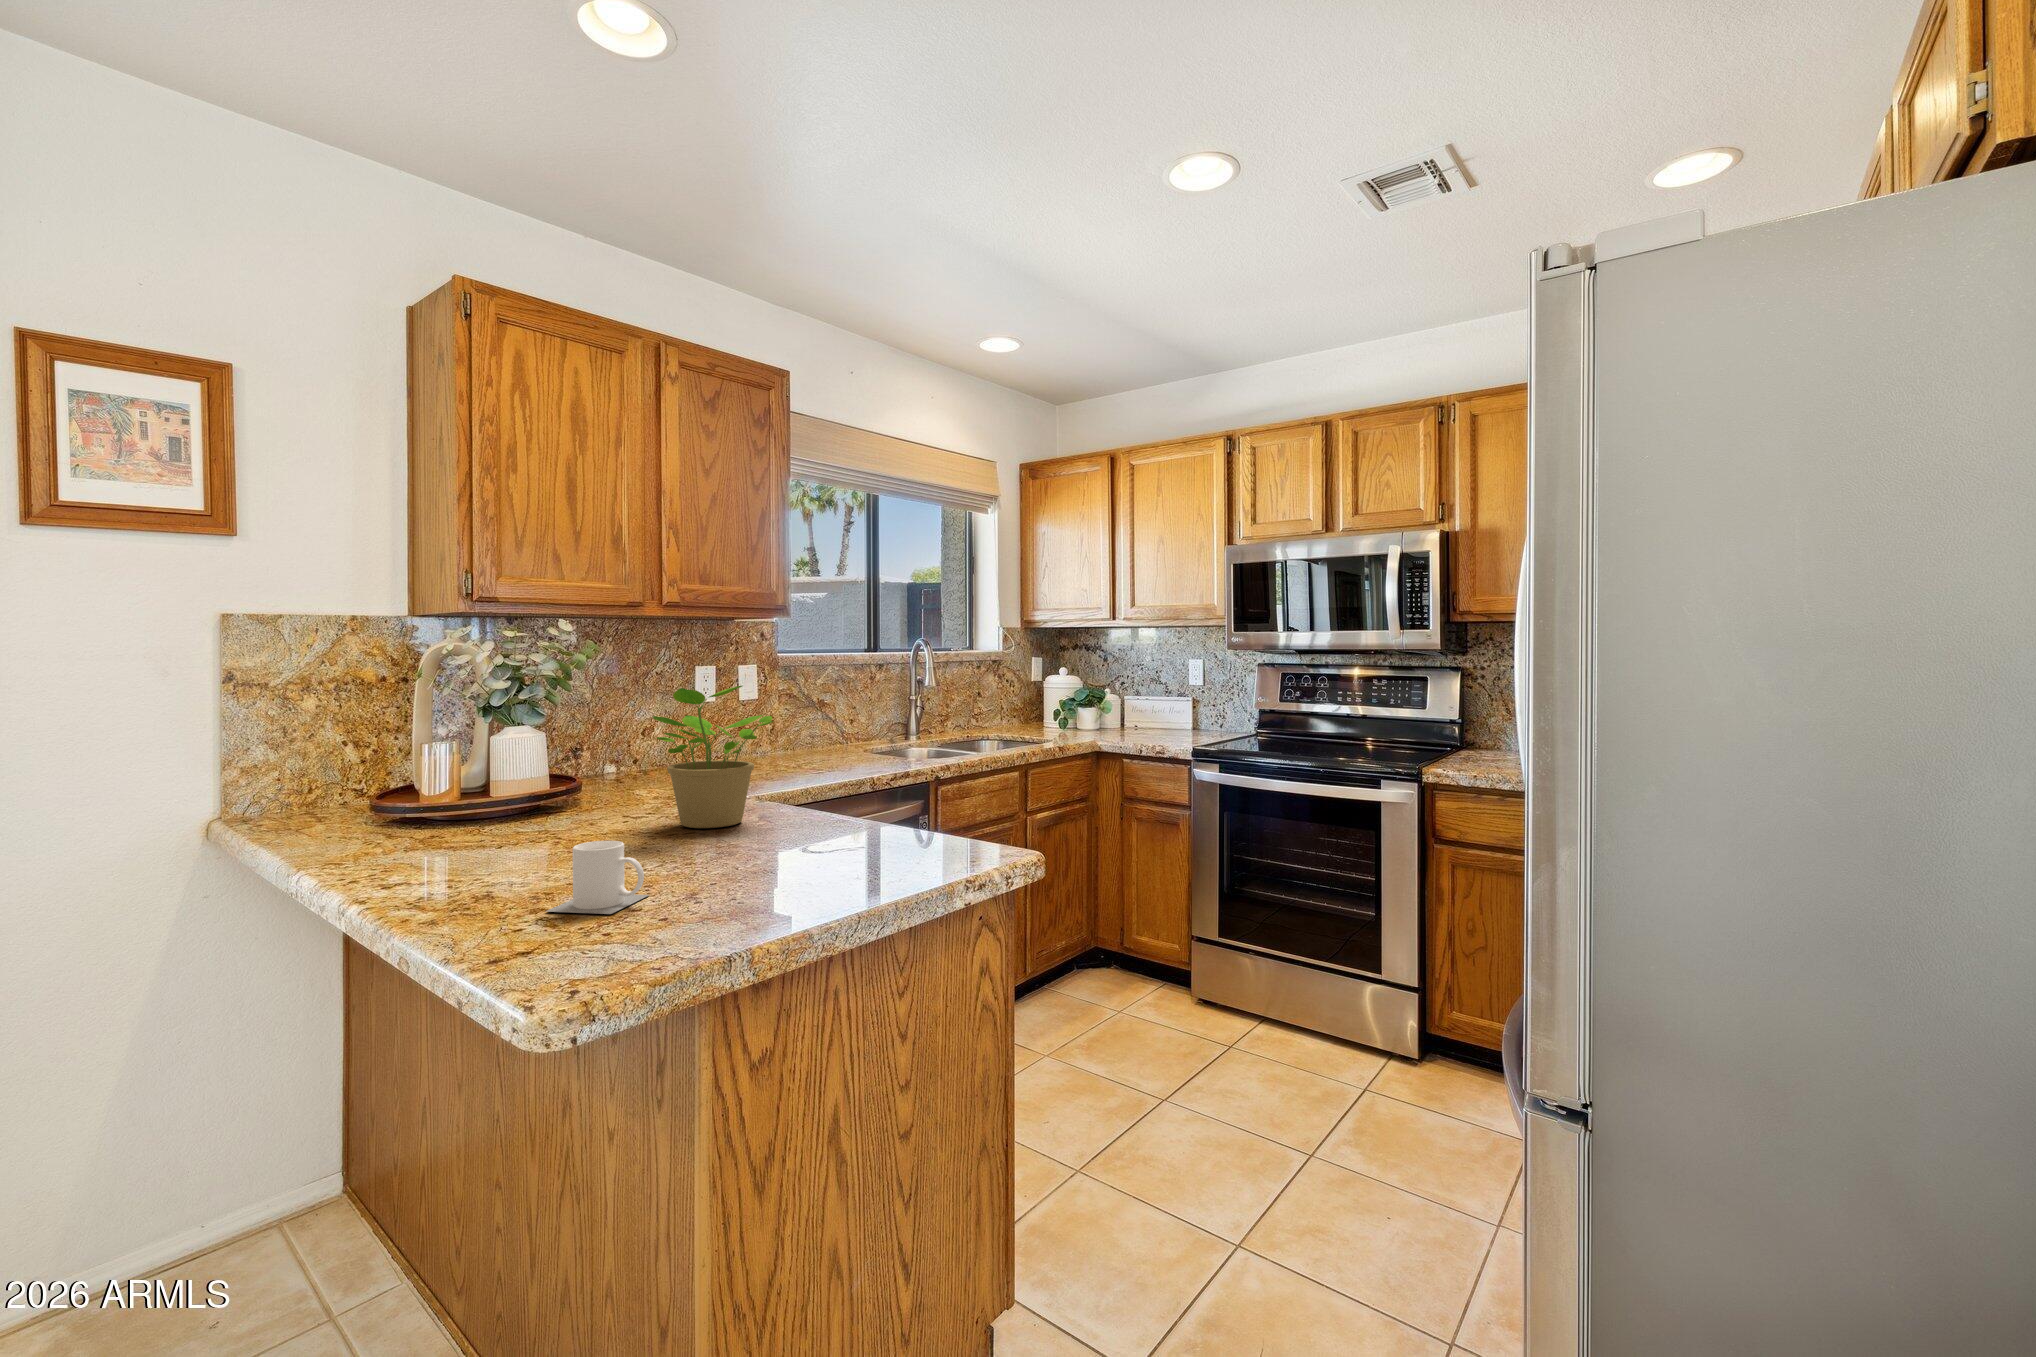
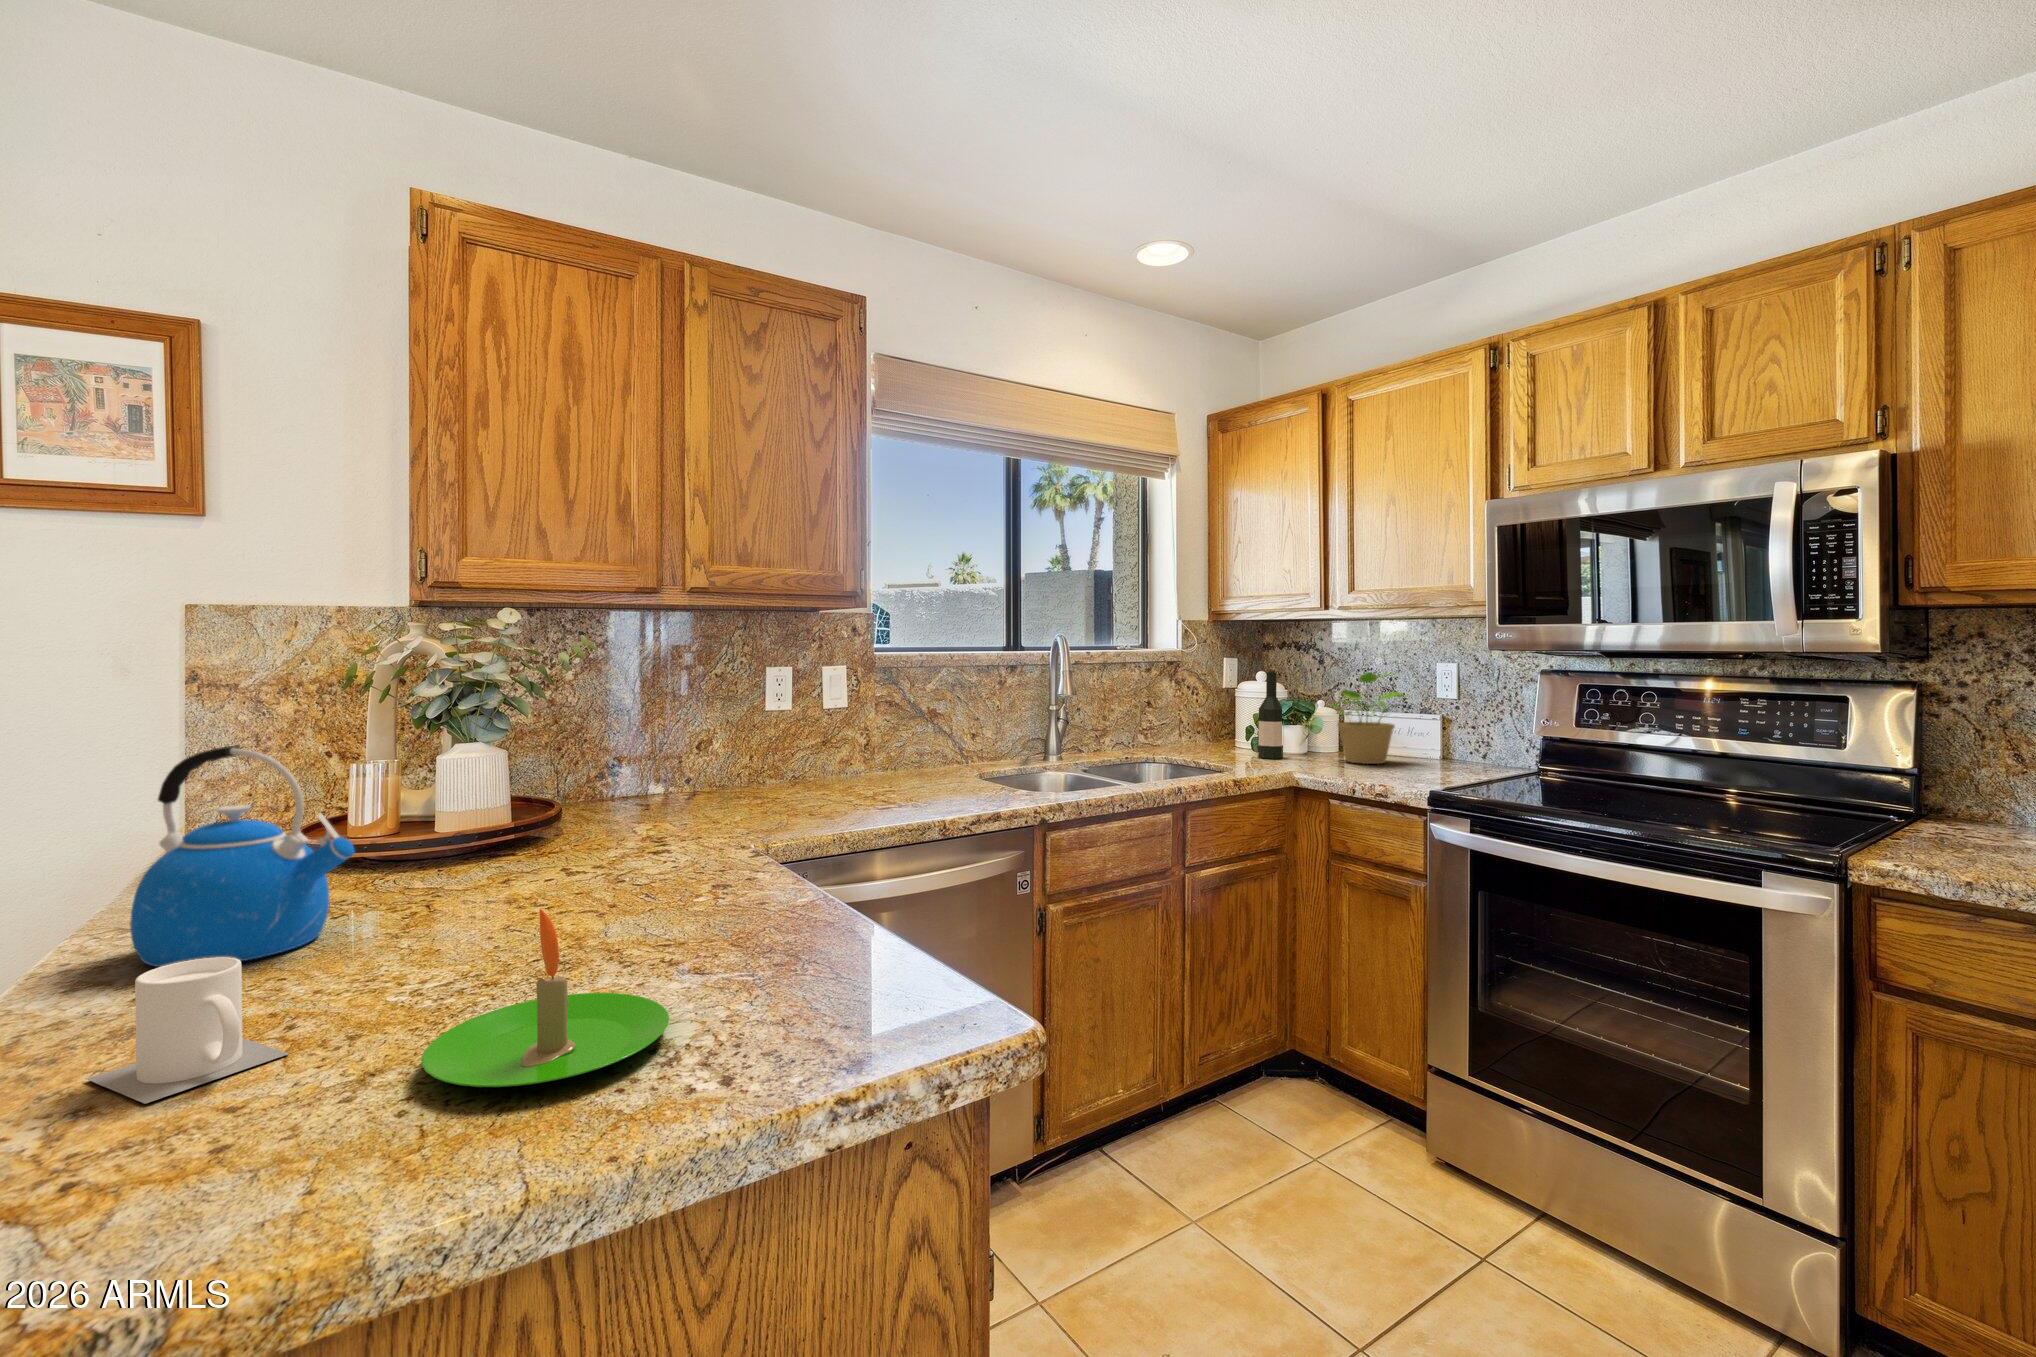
wine bottle: none [1062,665,1080,733] -> present [1258,670,1284,759]
potted plant: present [652,686,773,828] -> present [1333,672,1403,764]
kettle: none [411,722,564,876] -> present [130,745,355,967]
candle: none [744,801,872,891] -> present [421,909,669,1087]

